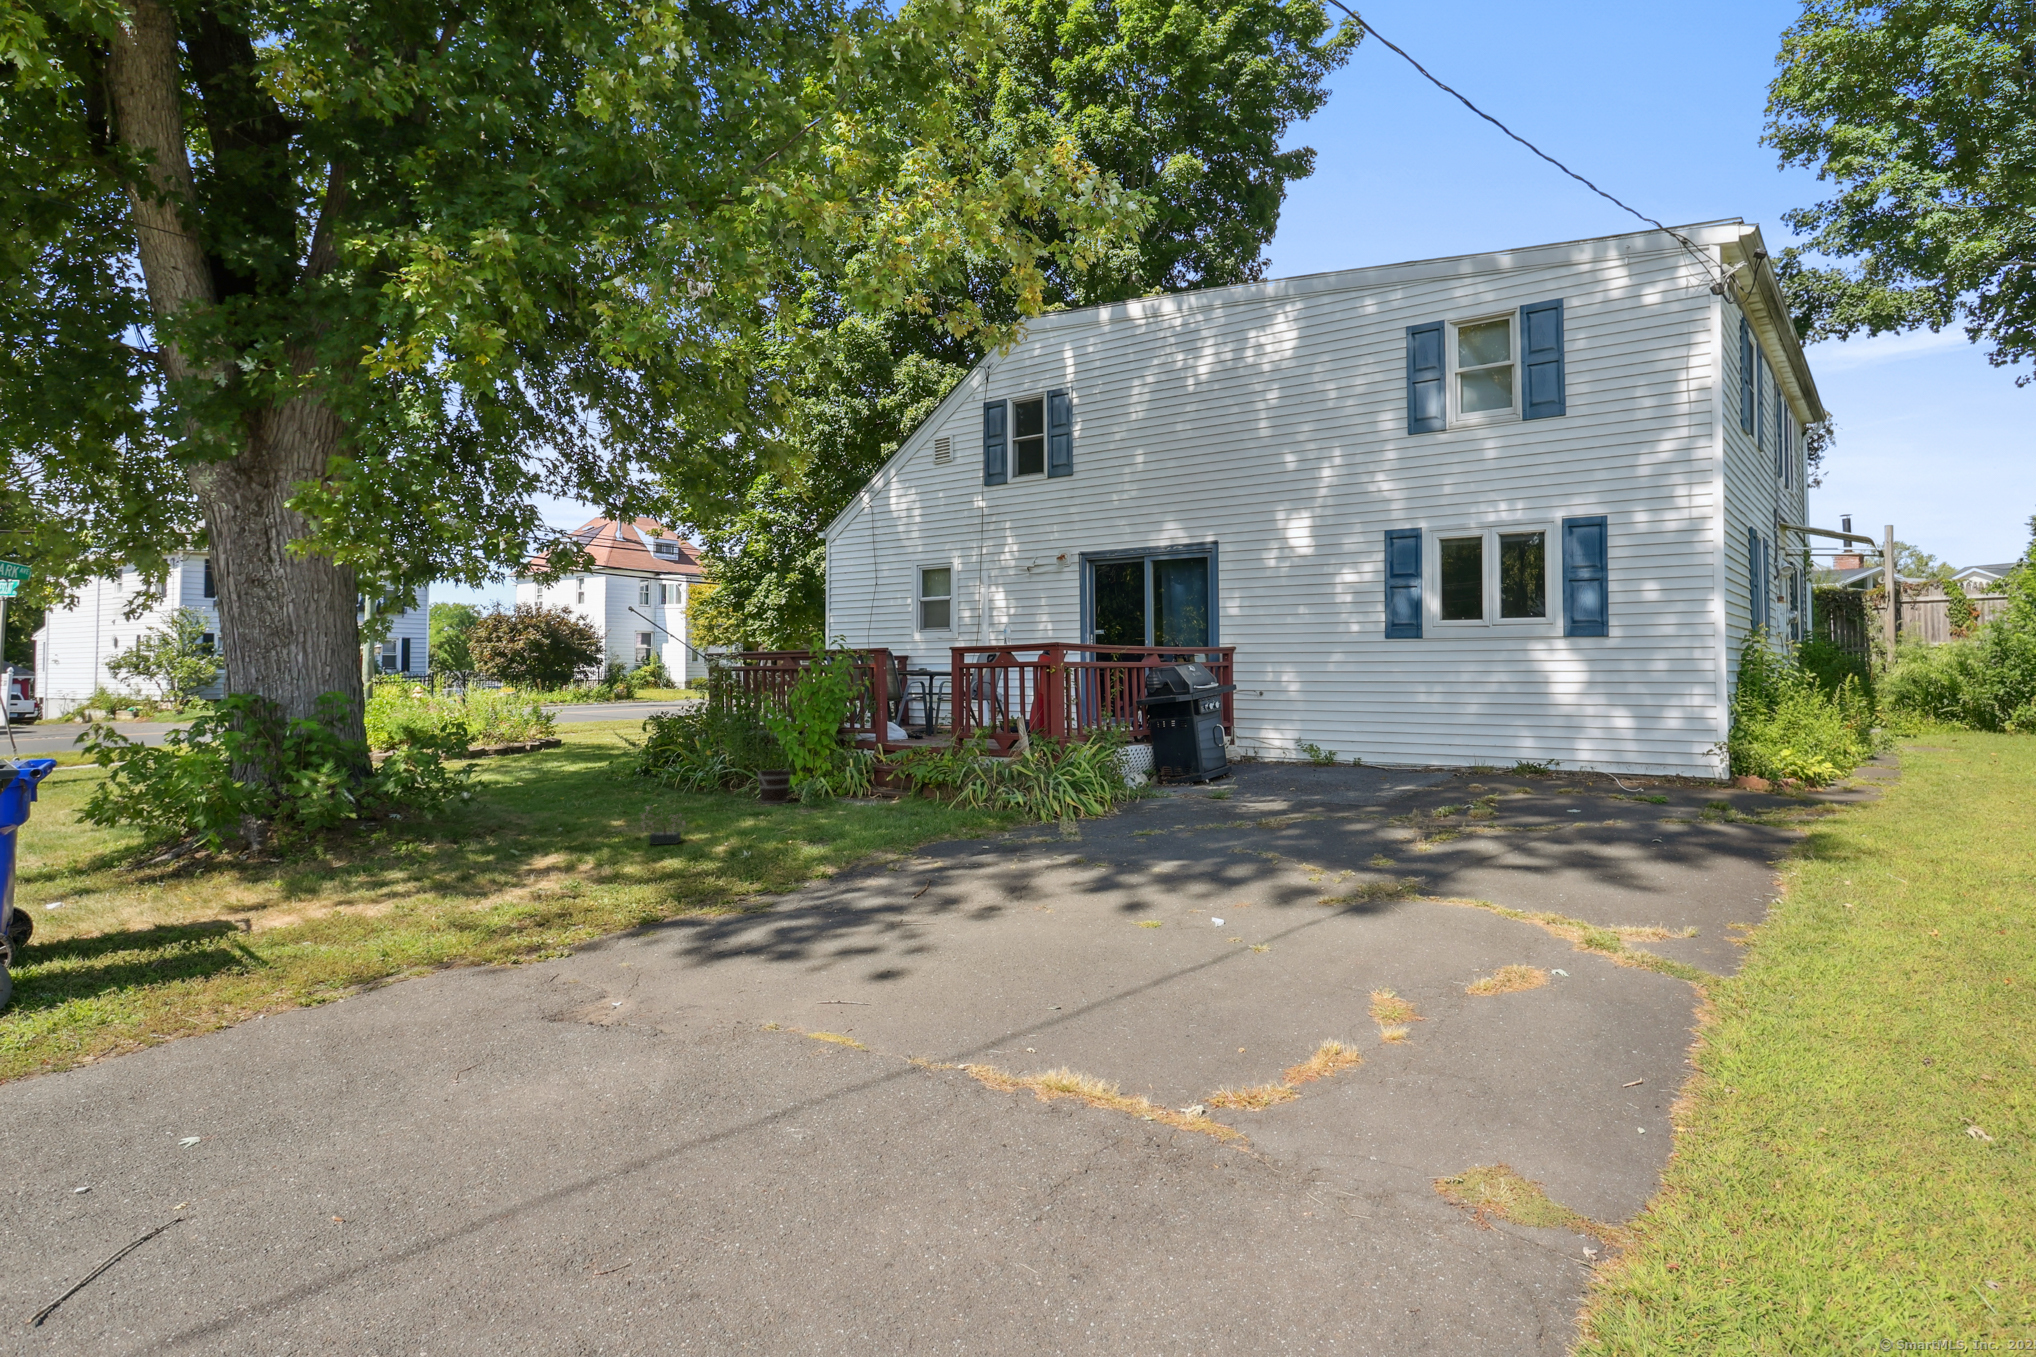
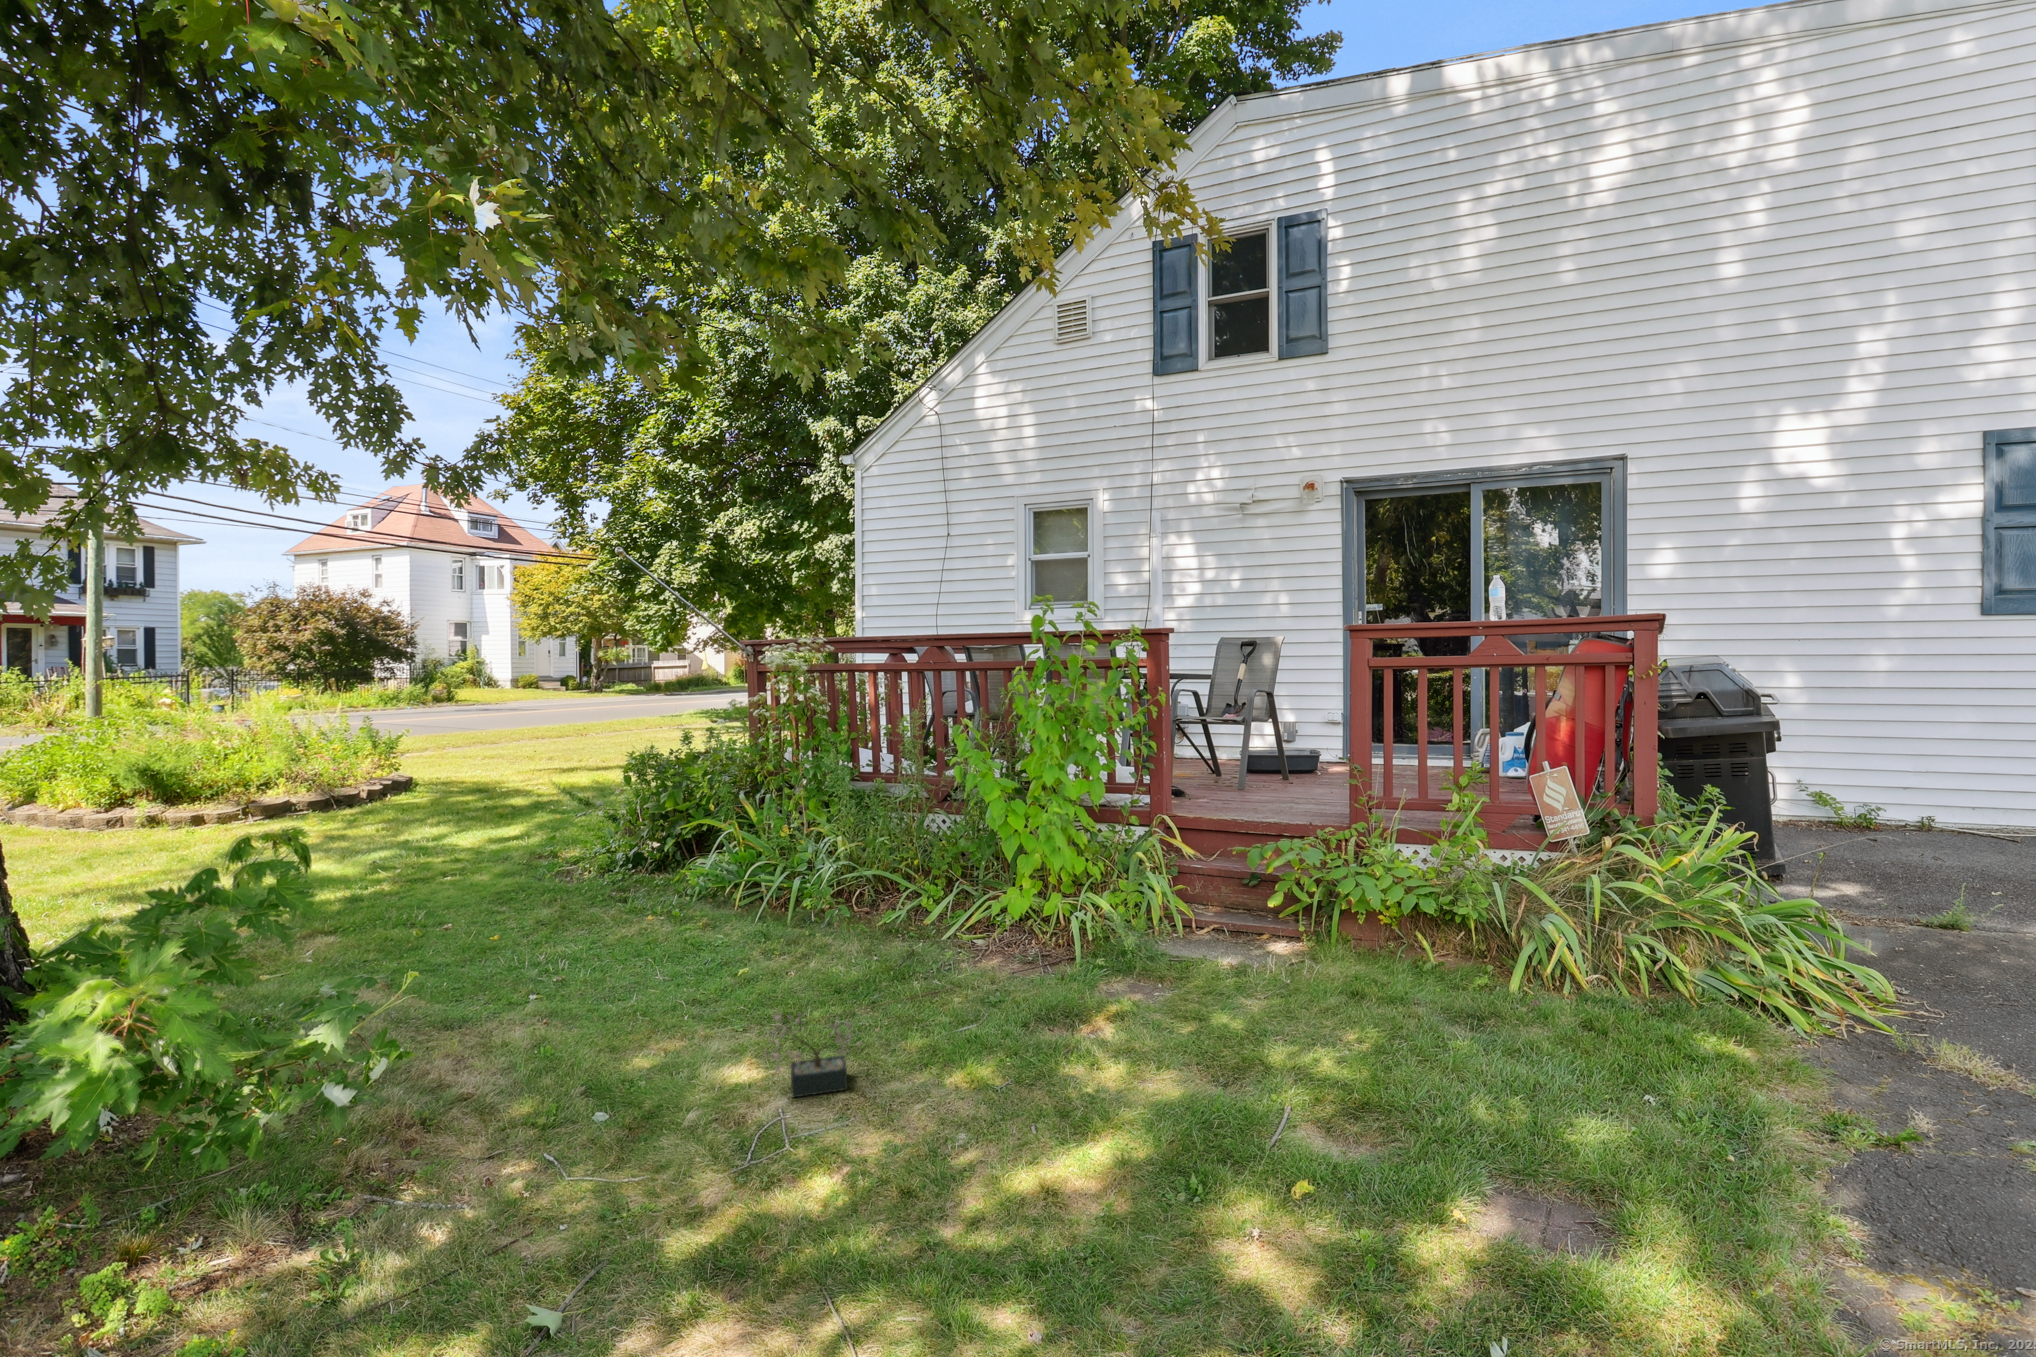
bucket: present [758,770,791,803] -> none [850,853,905,917]

